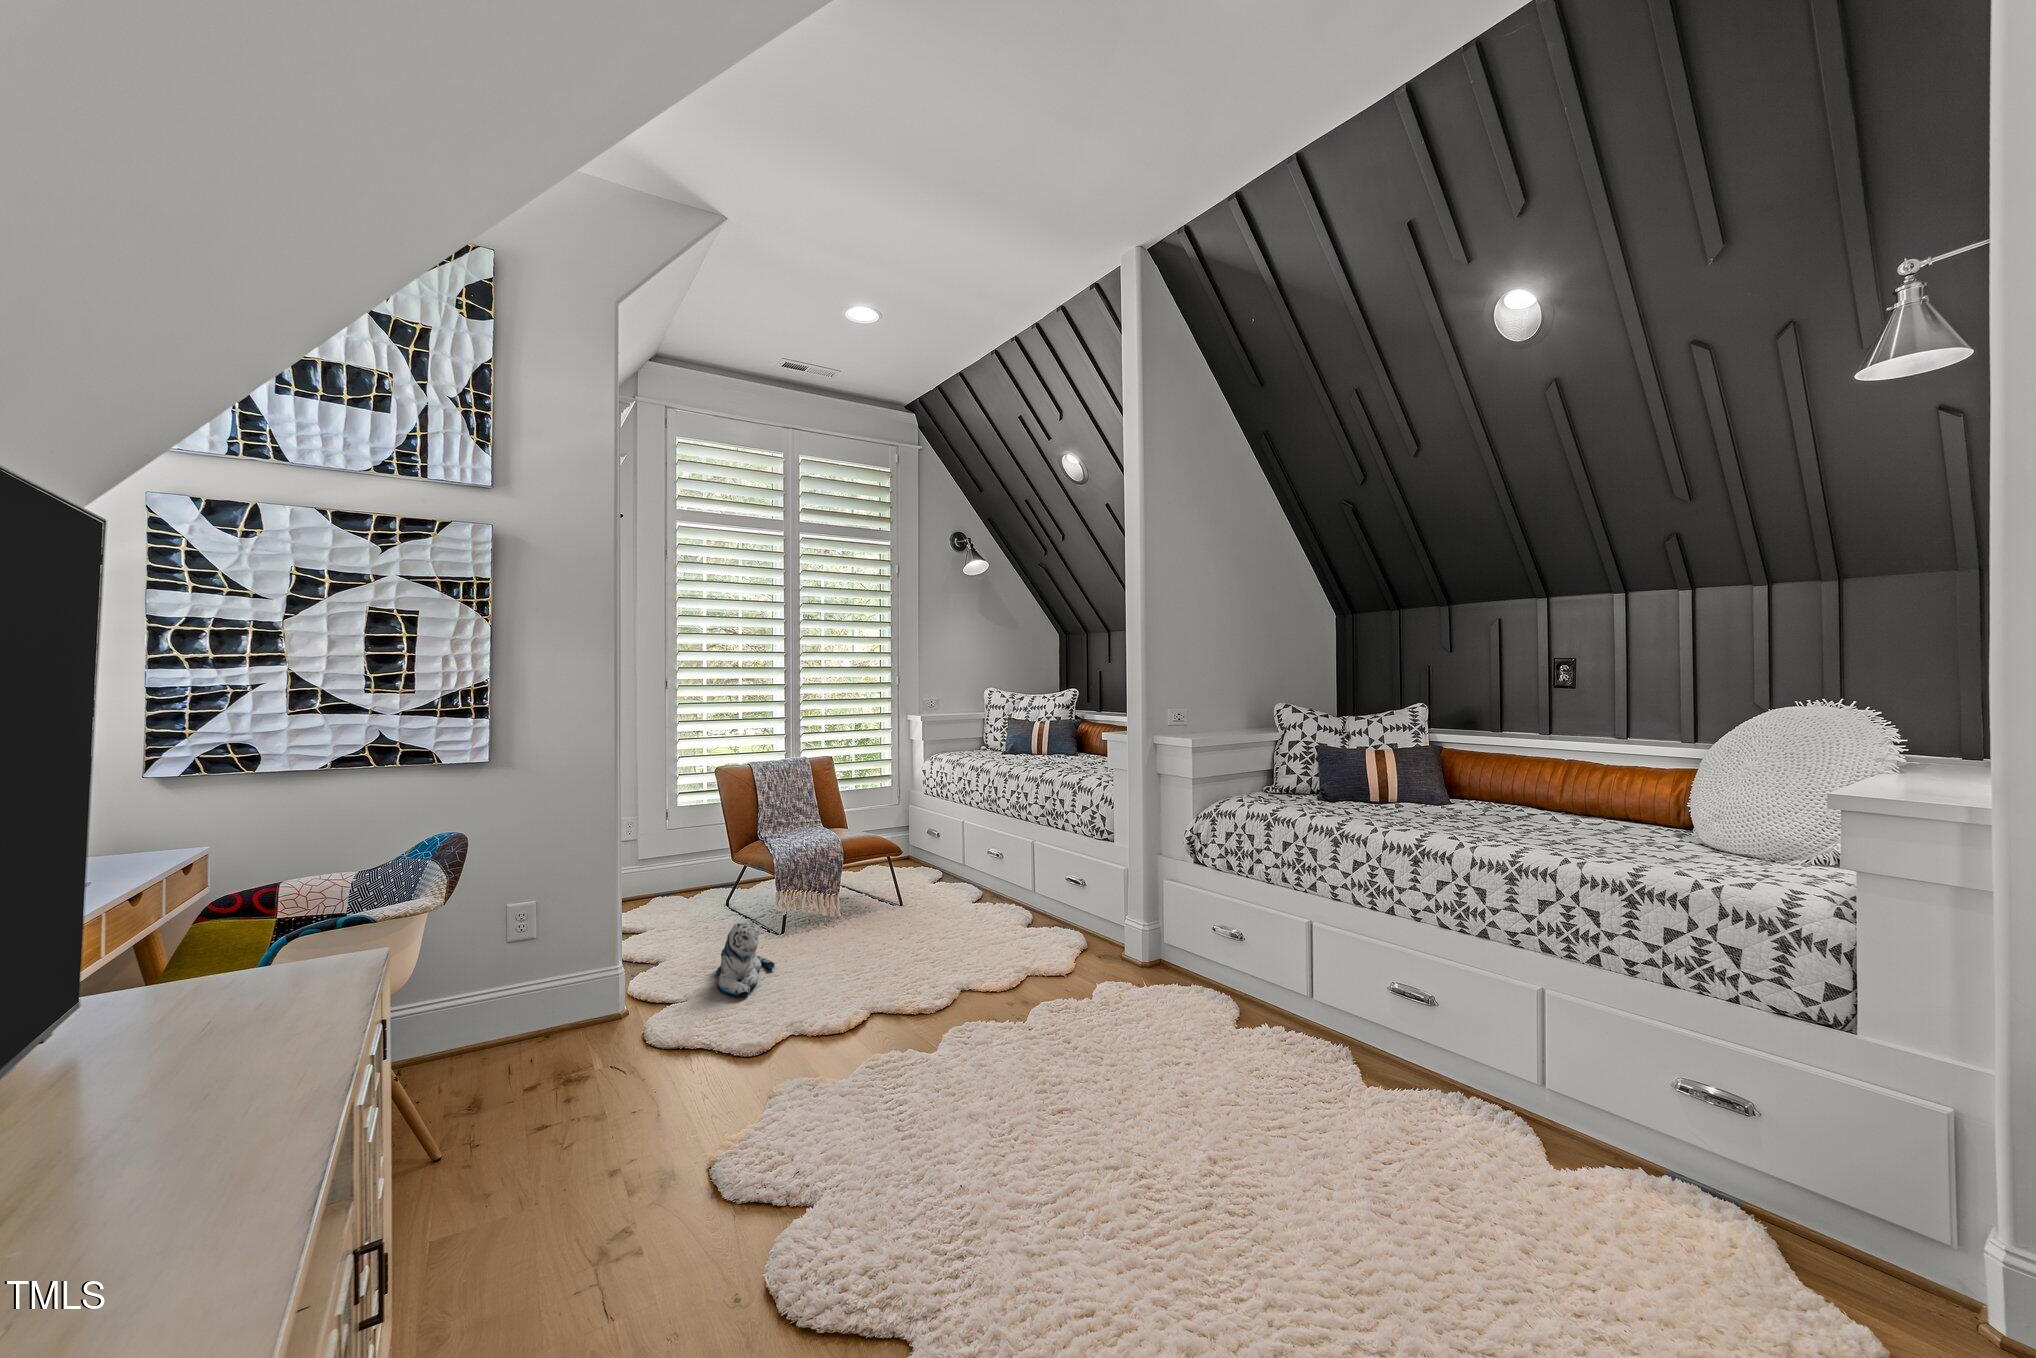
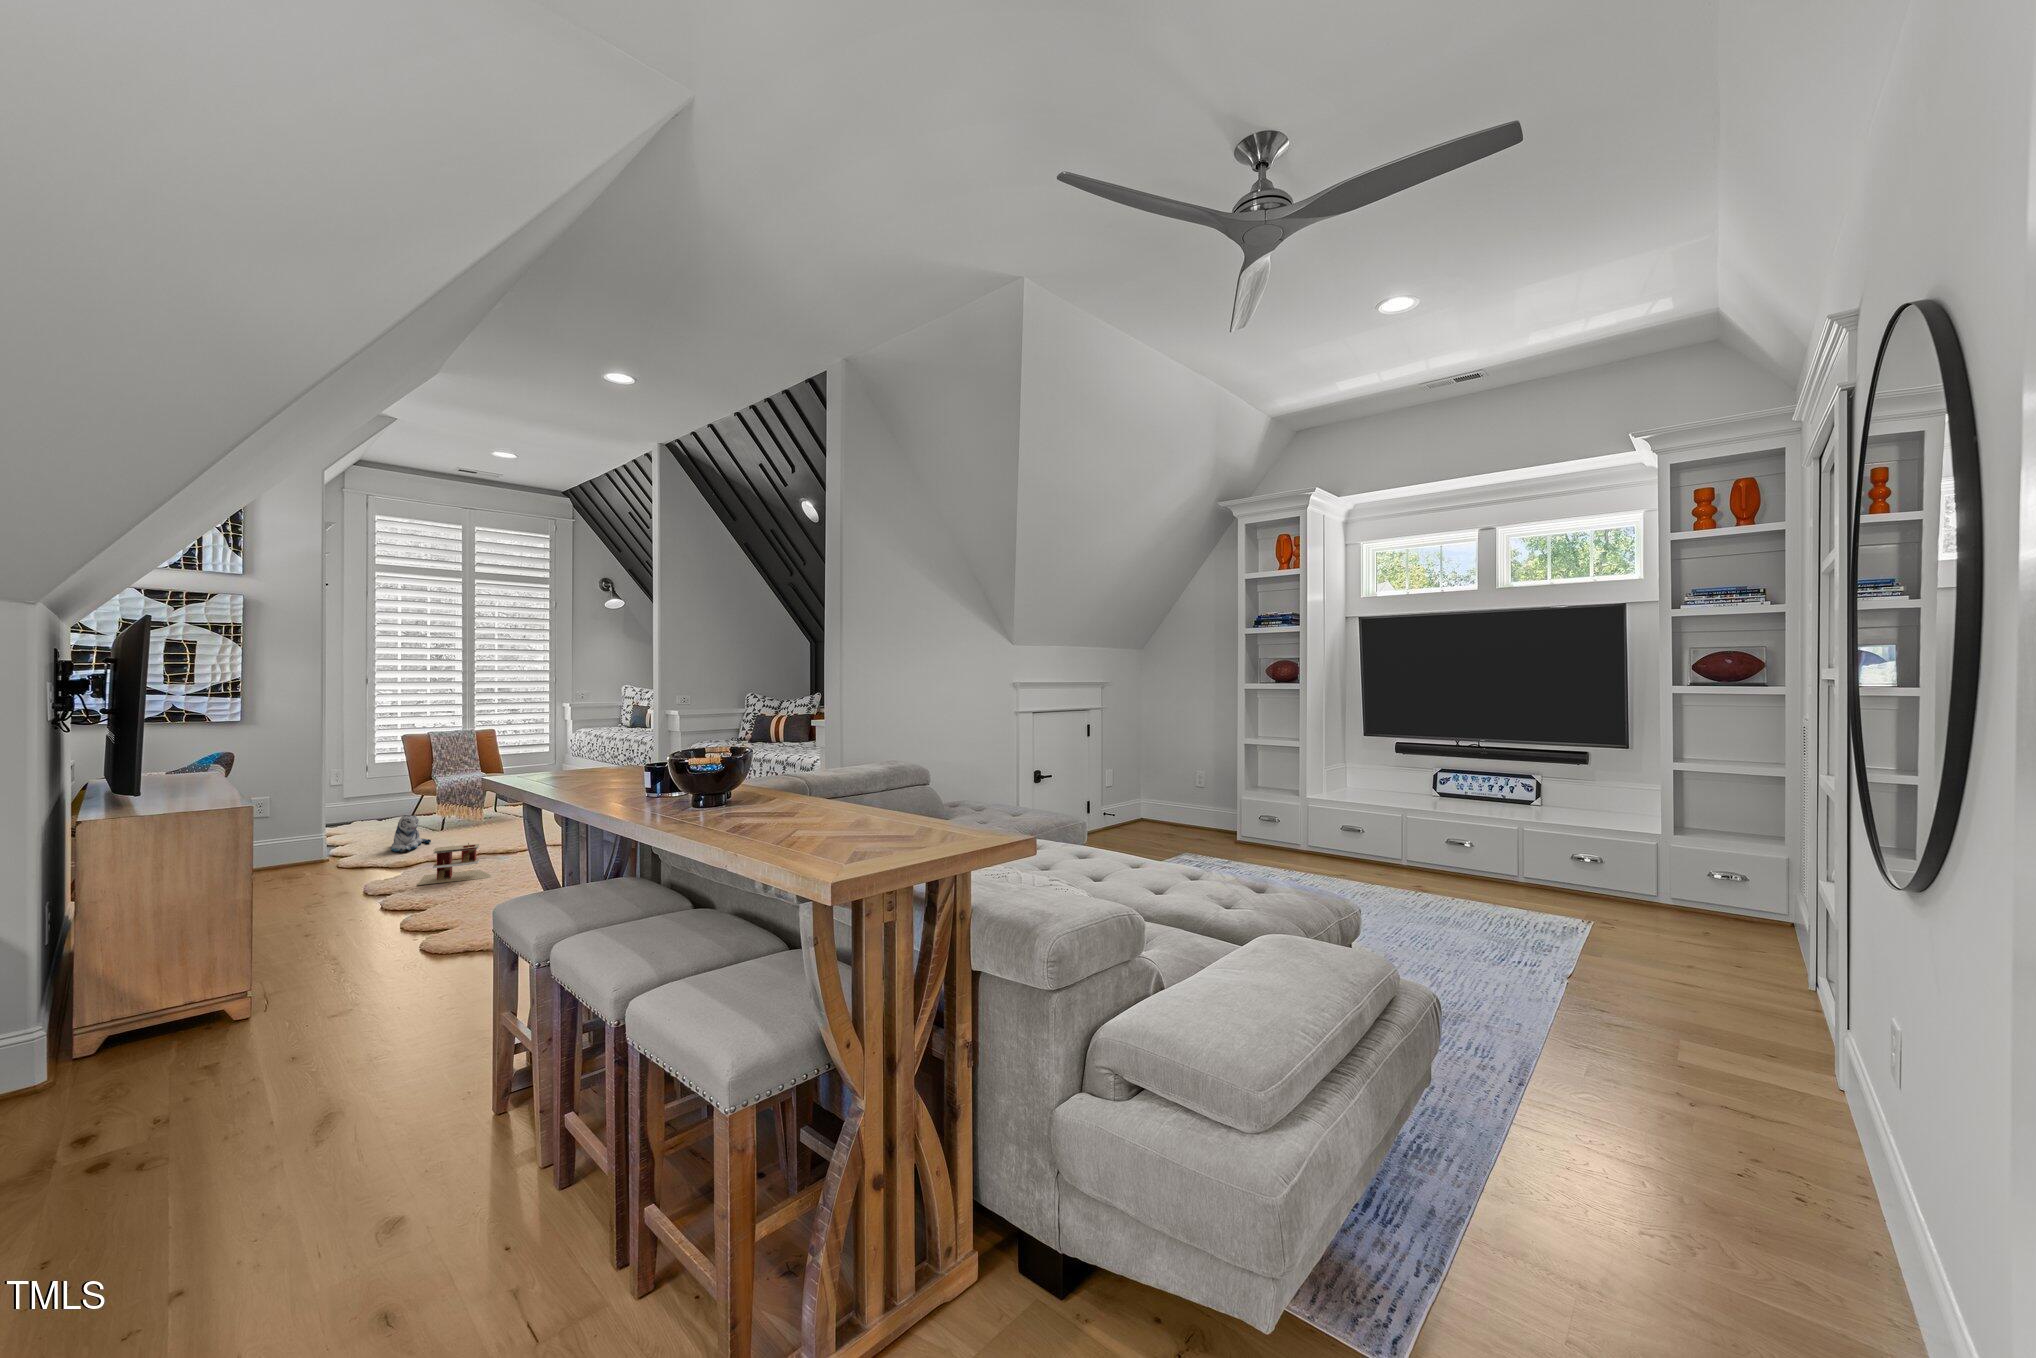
toy house: none [804,1041,943,1153] -> present [417,843,491,885]

